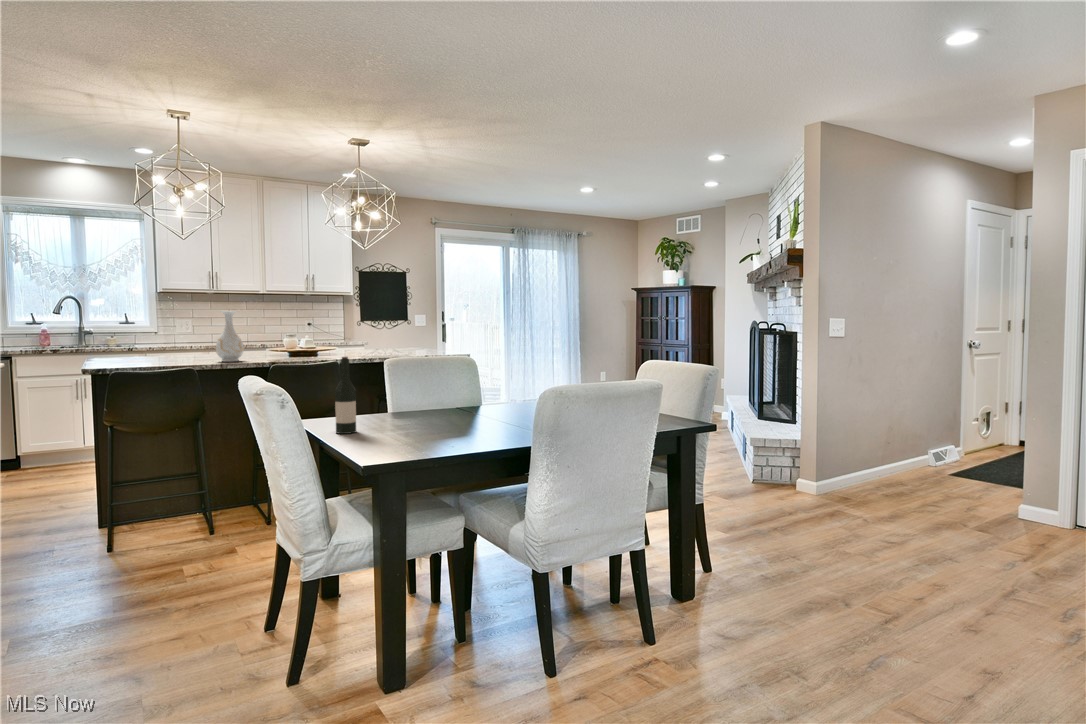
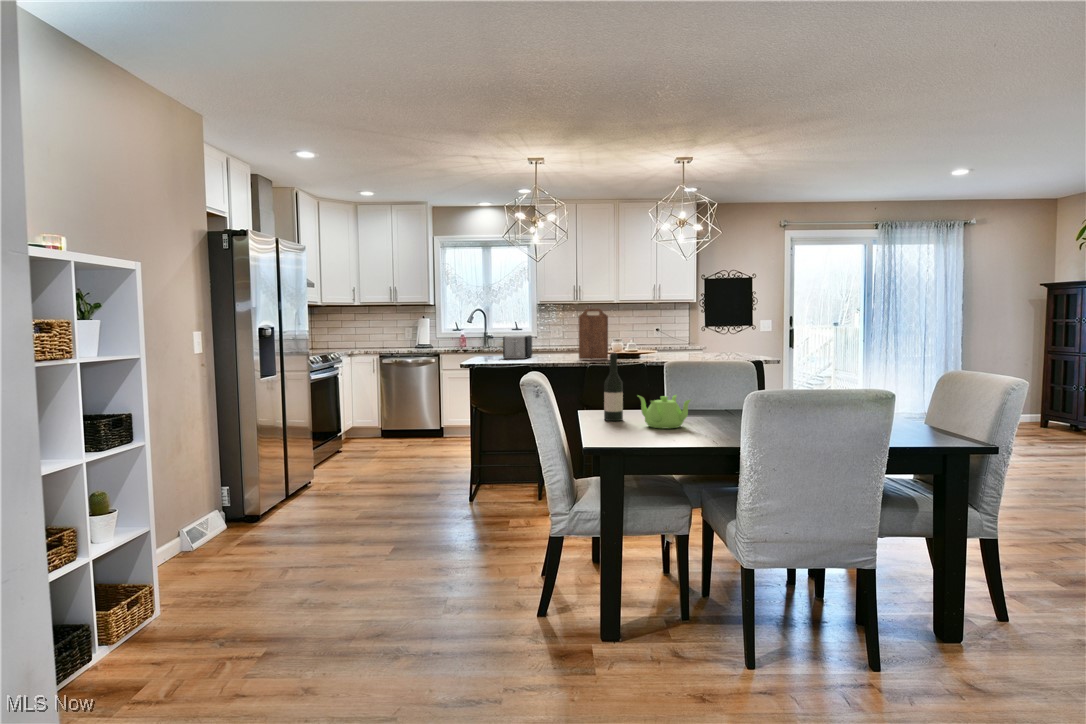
cutting board: none [249,302,288,362] -> present [578,309,608,359]
vase: present [216,311,244,362] -> none [555,317,576,359]
toaster: none [138,333,177,363] -> present [503,335,532,359]
teapot: none [378,400,441,437] -> present [638,395,691,428]

